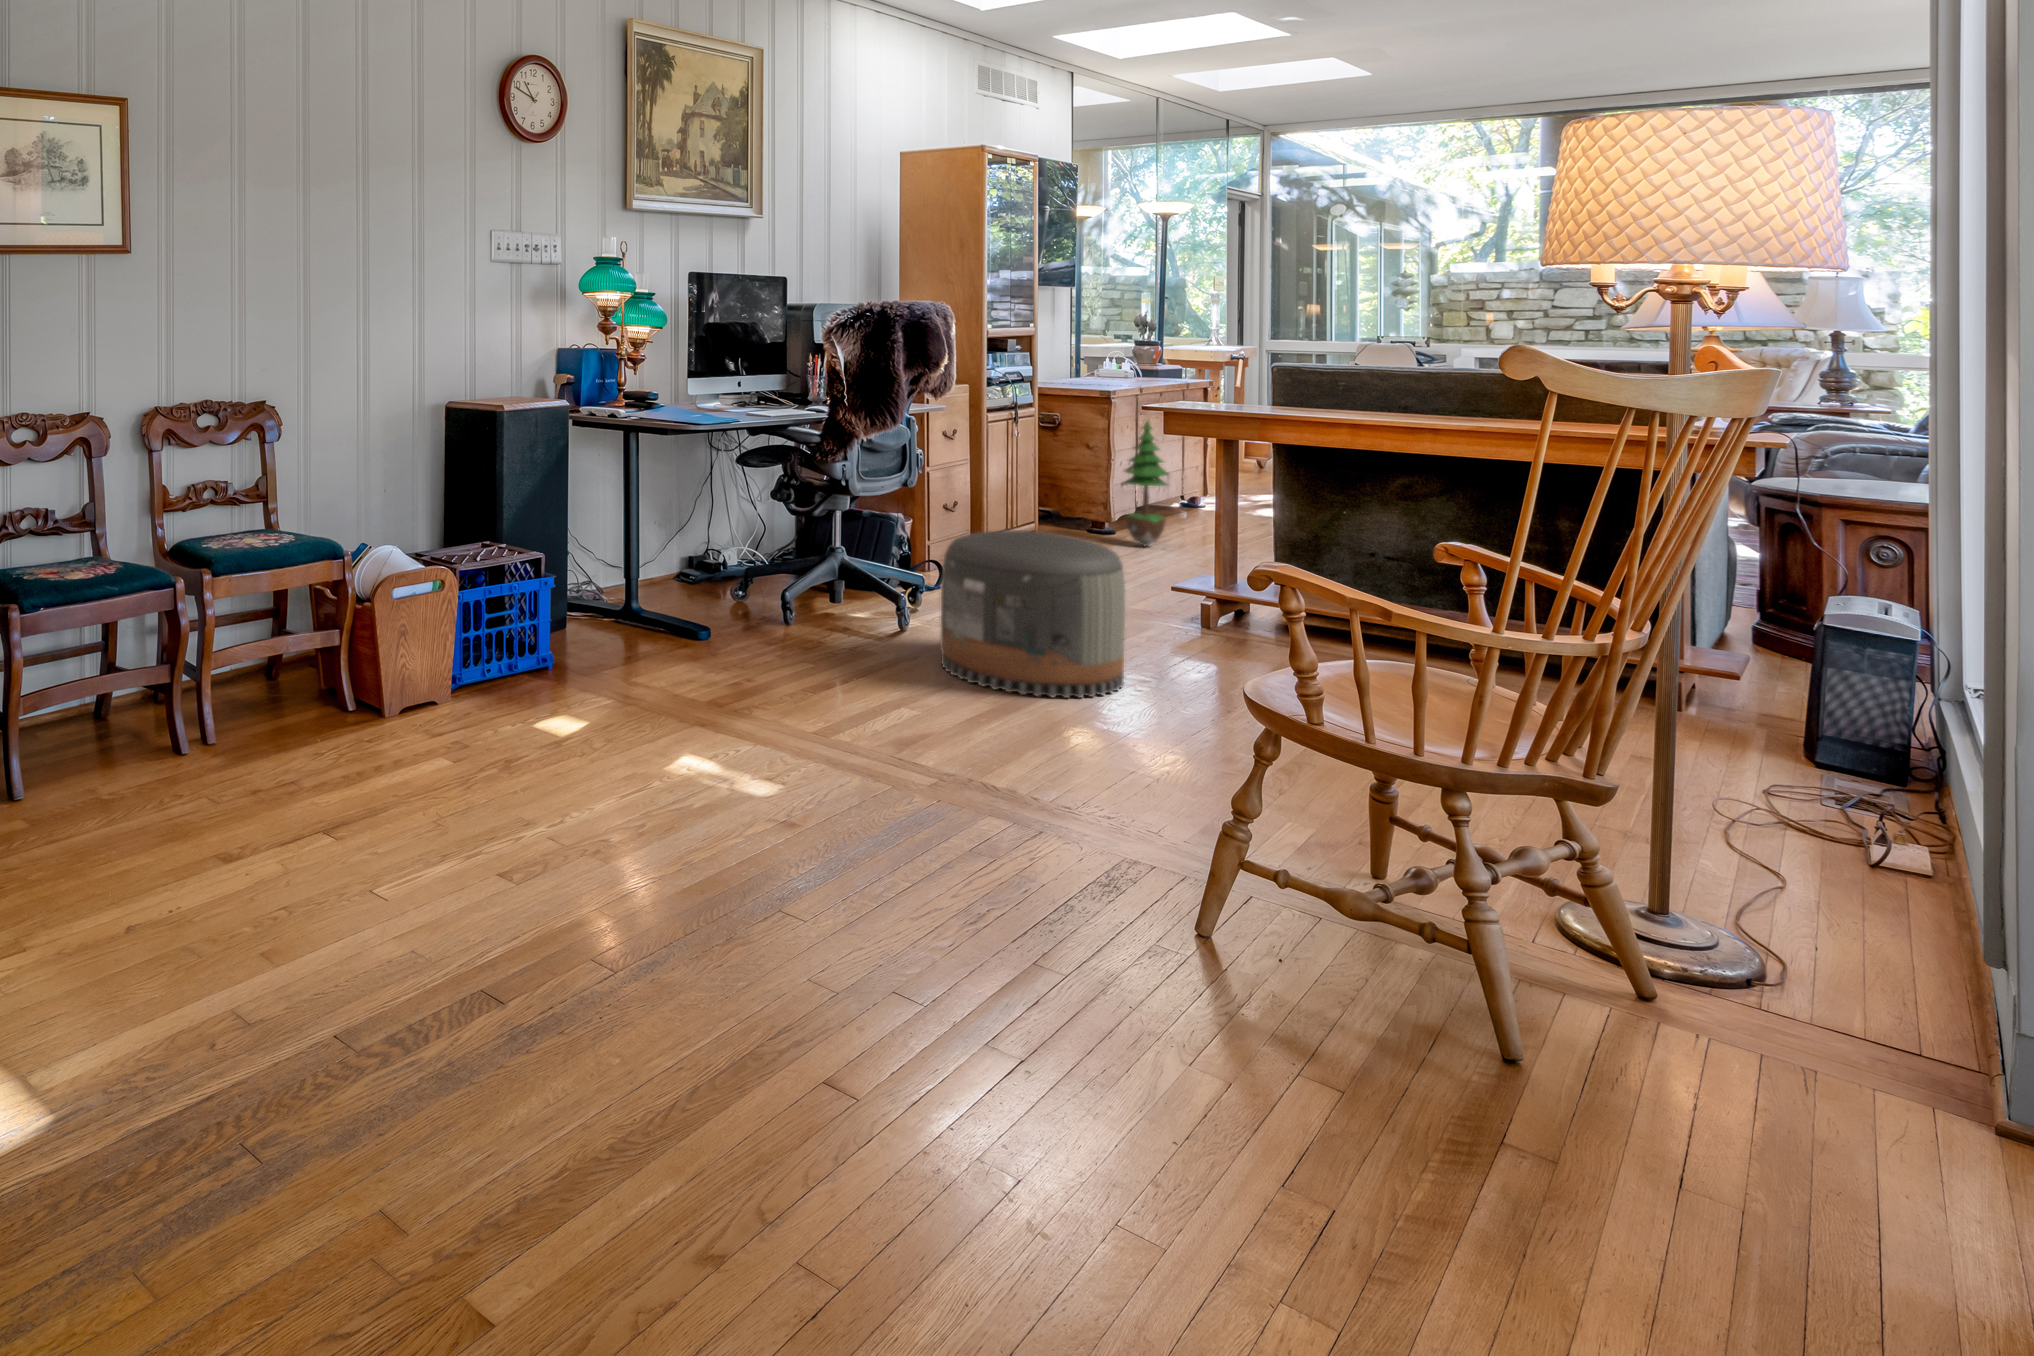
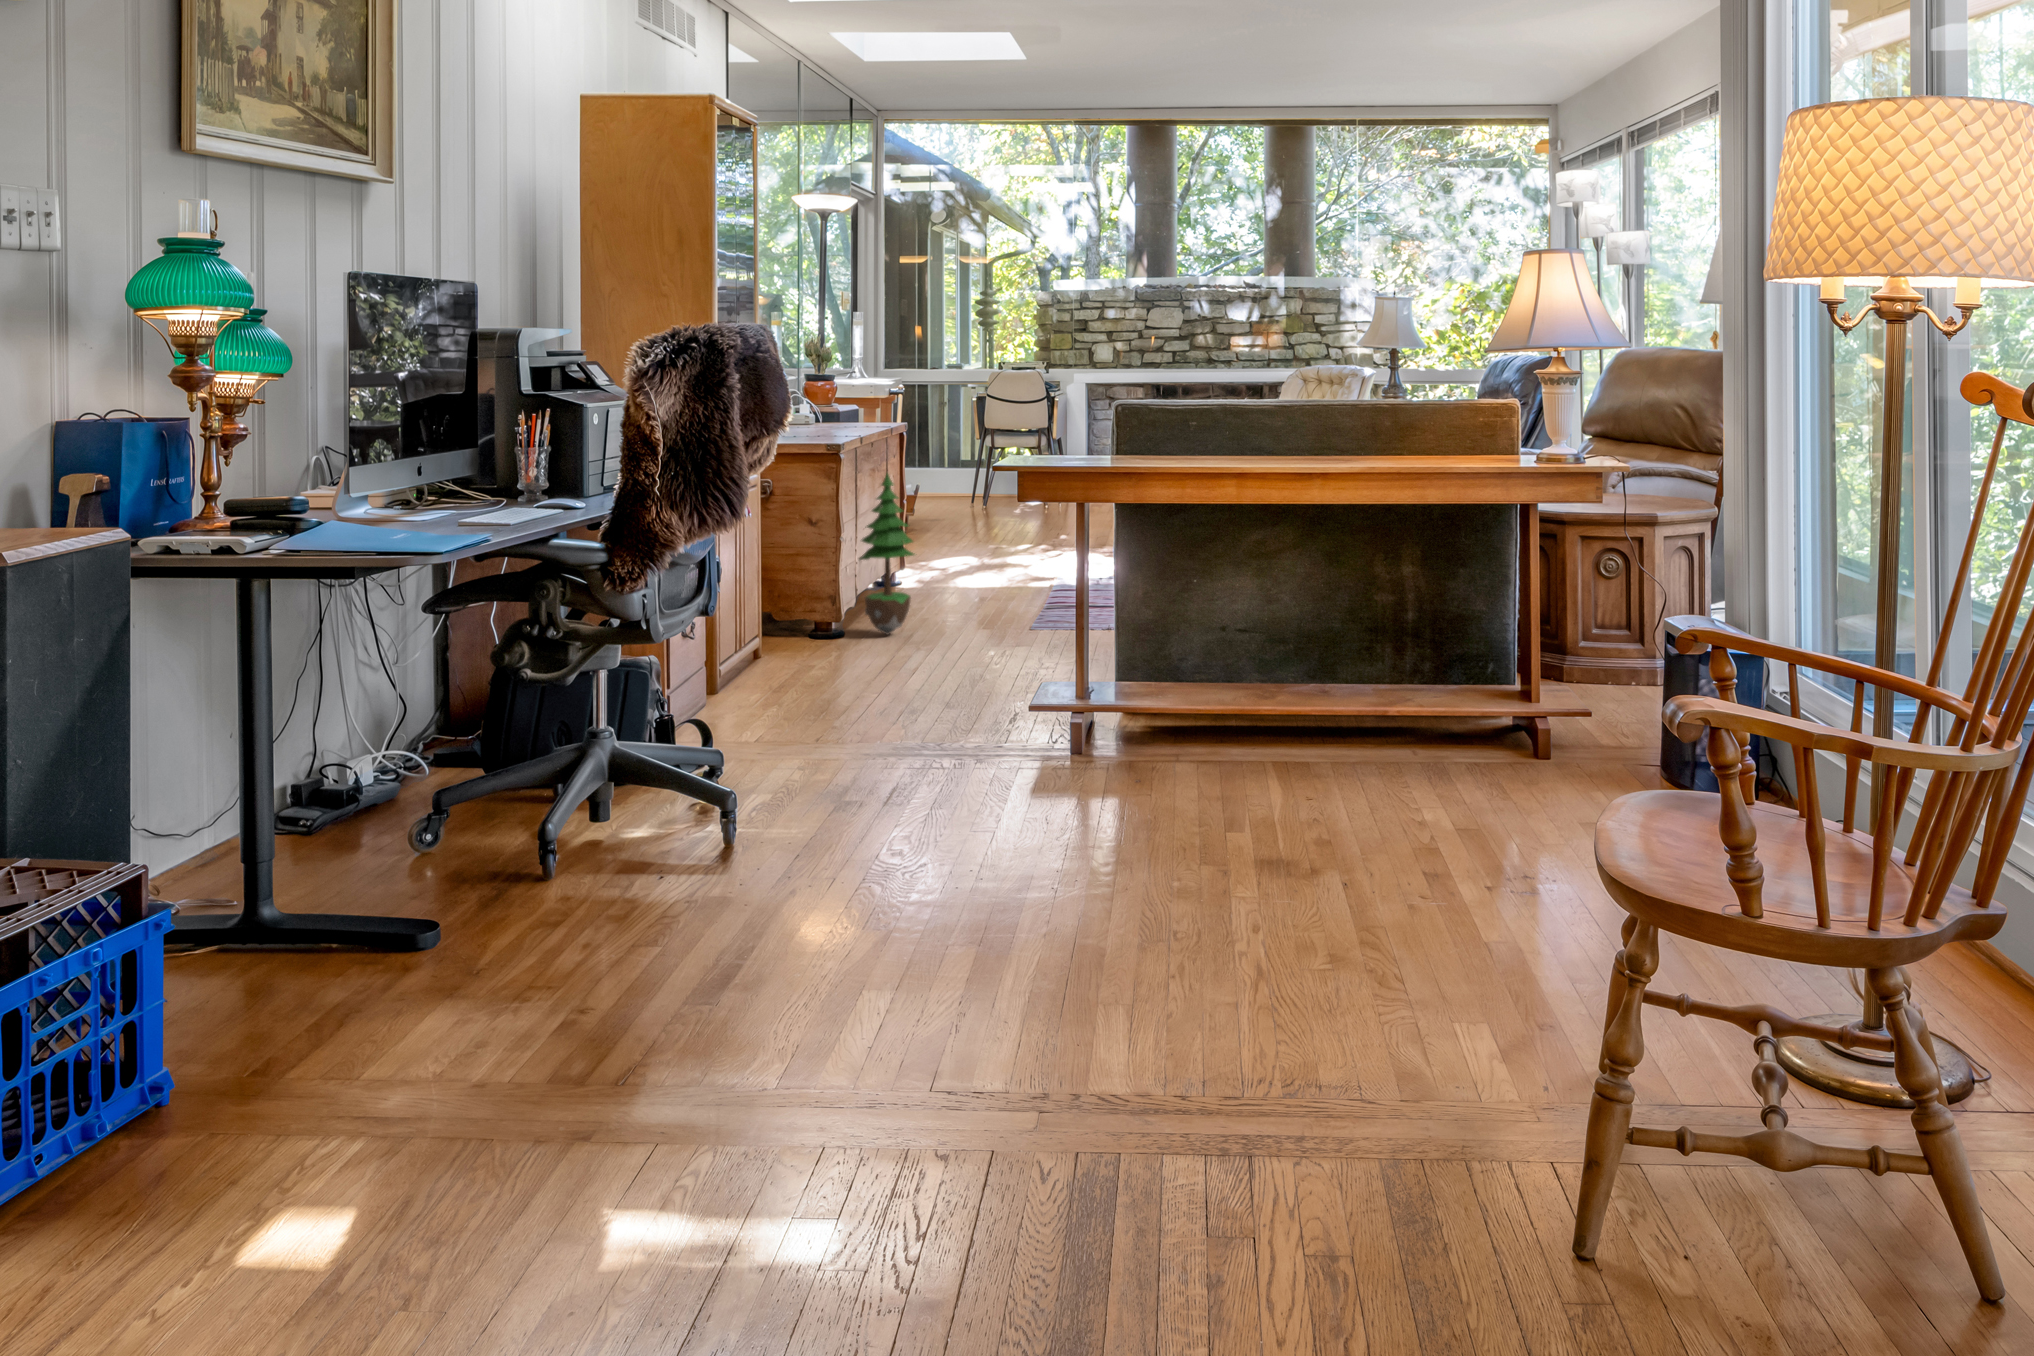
pouf: present [940,530,1125,698] -> none [823,652,1065,899]

